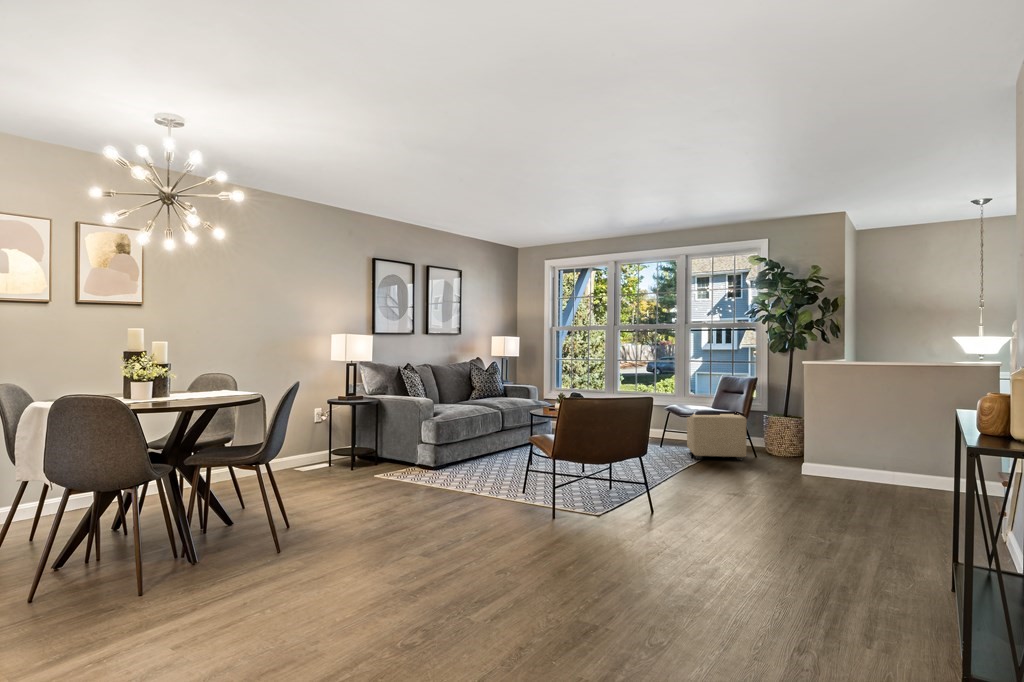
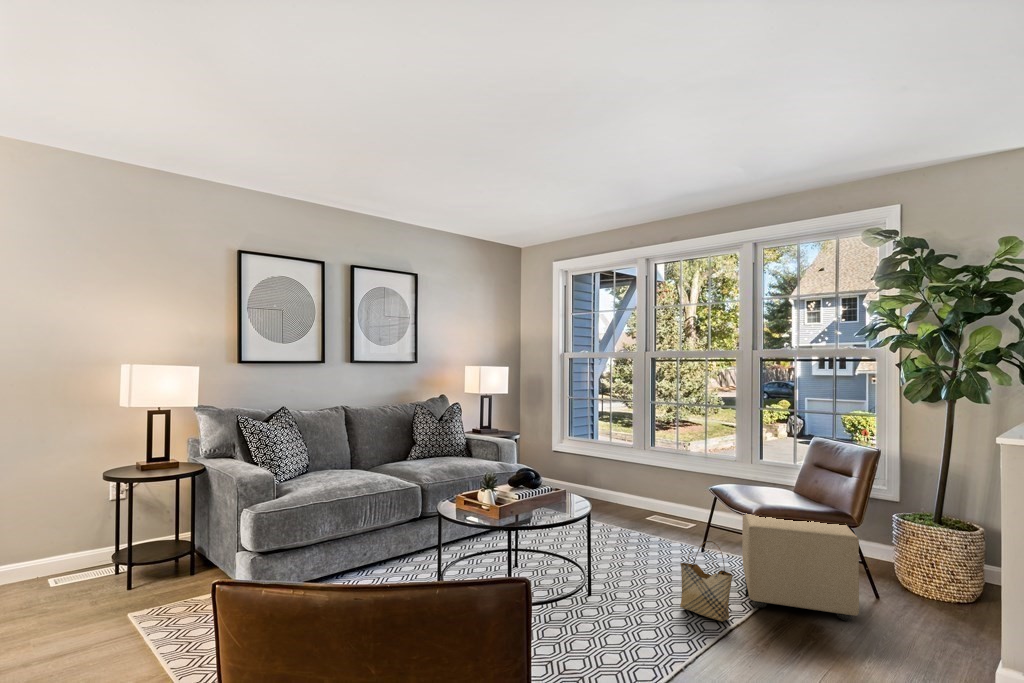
woven basket: none [660,426,687,463] -> present [680,541,733,621]

